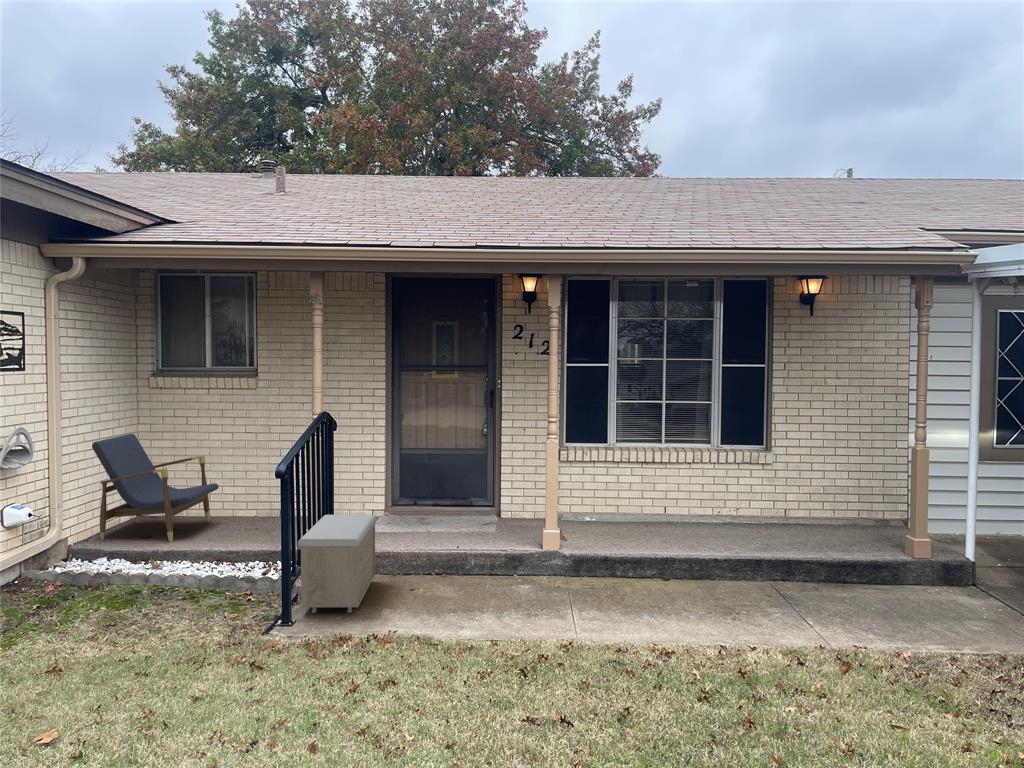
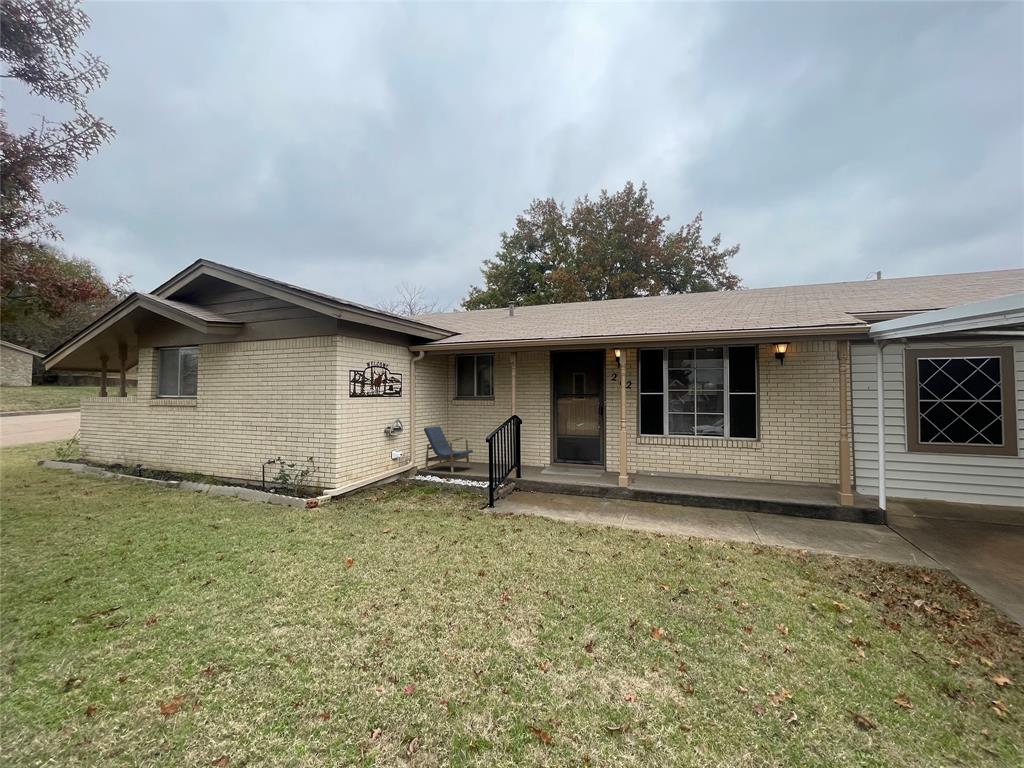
storage bench: present [298,515,375,613] -> none [500,461,537,501]

